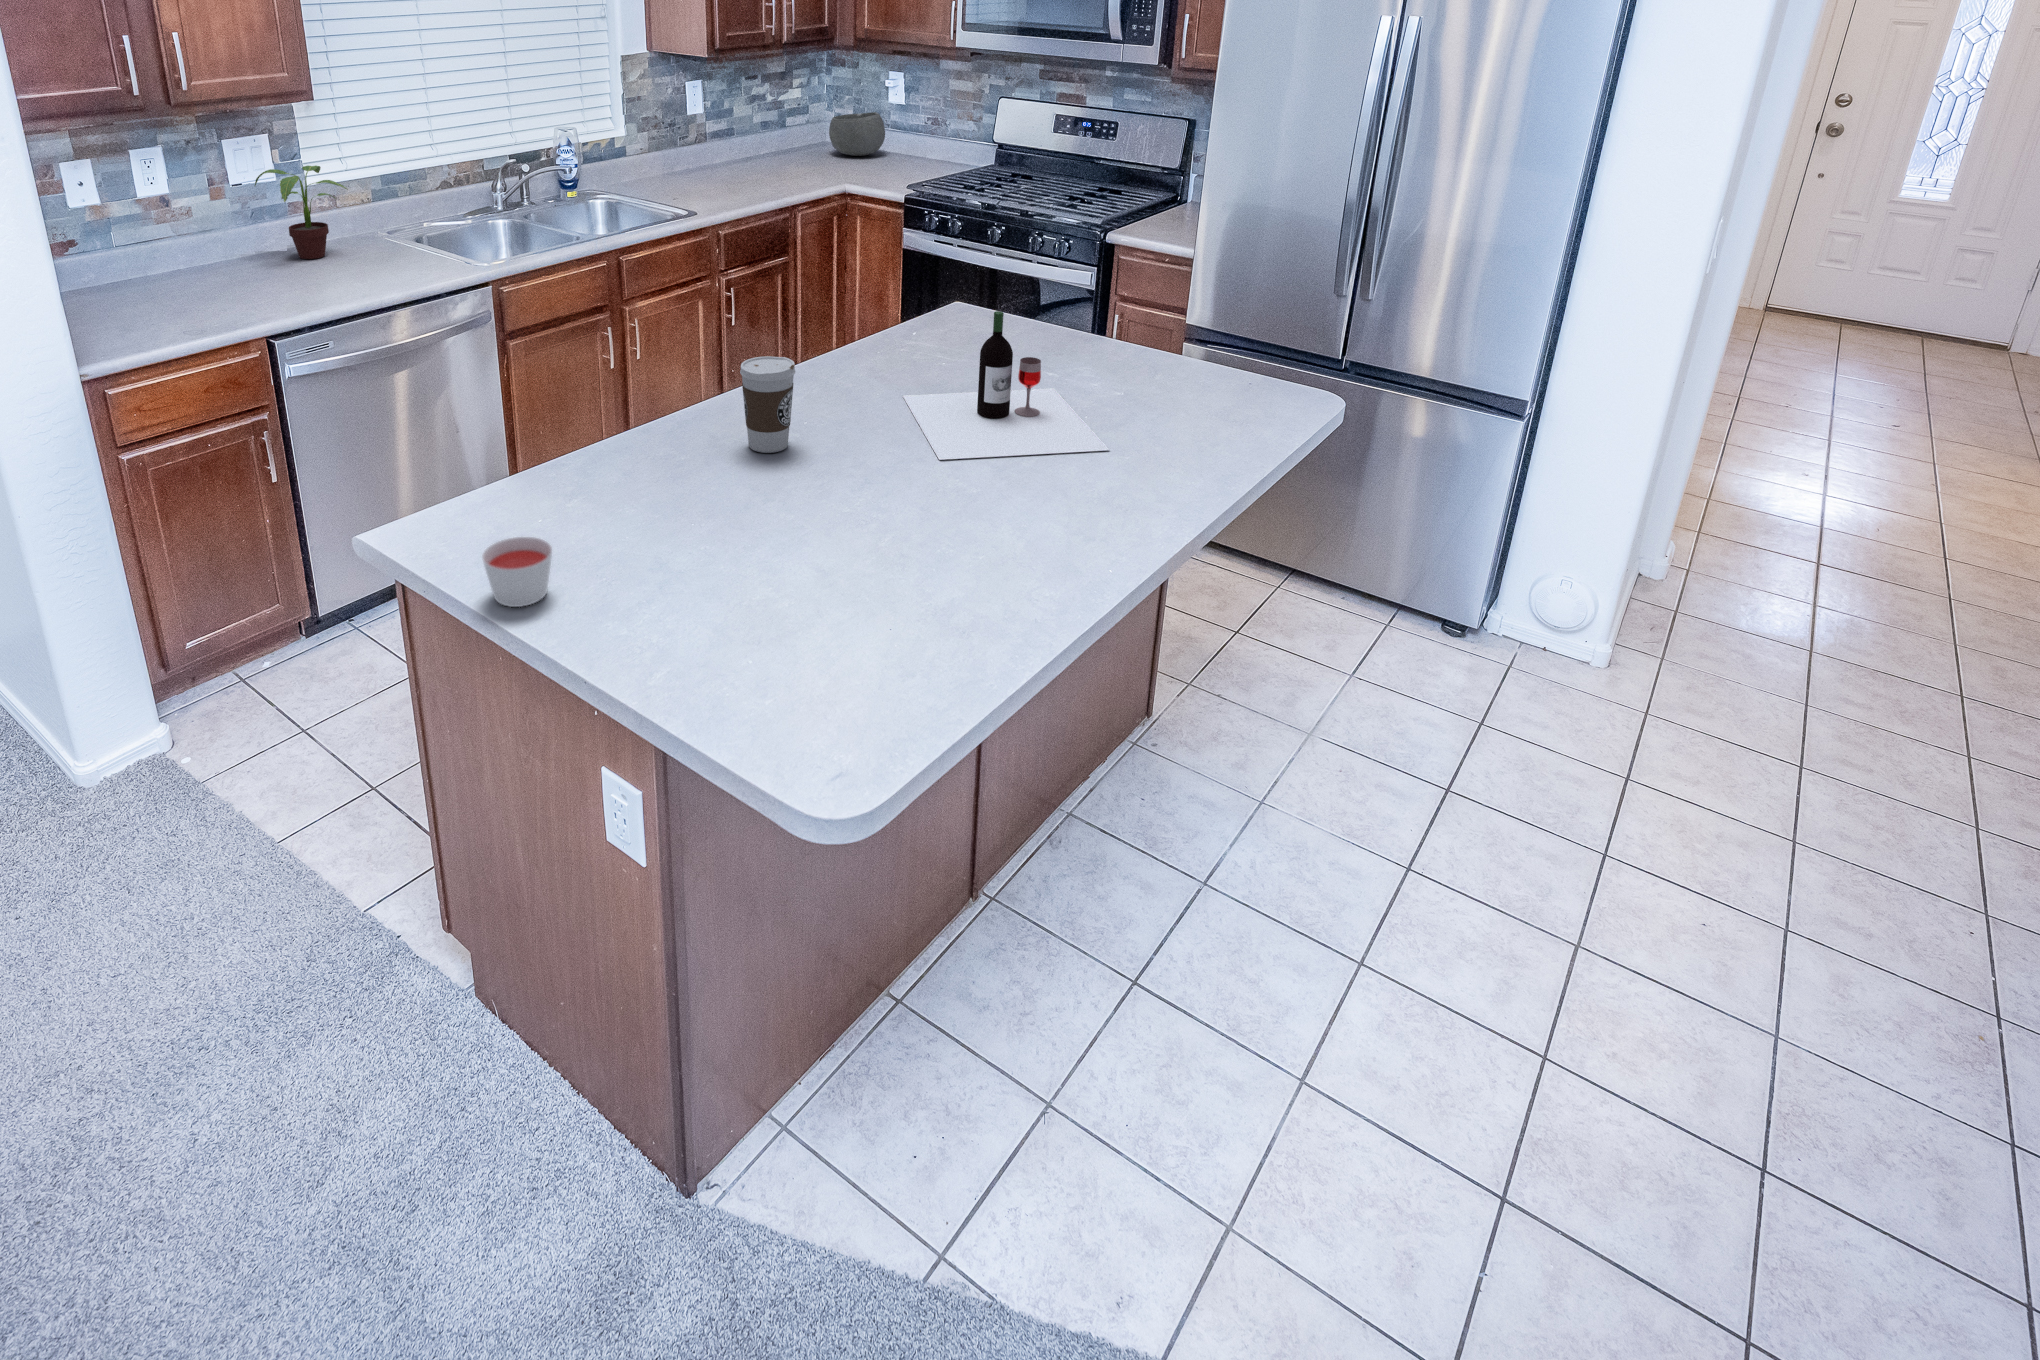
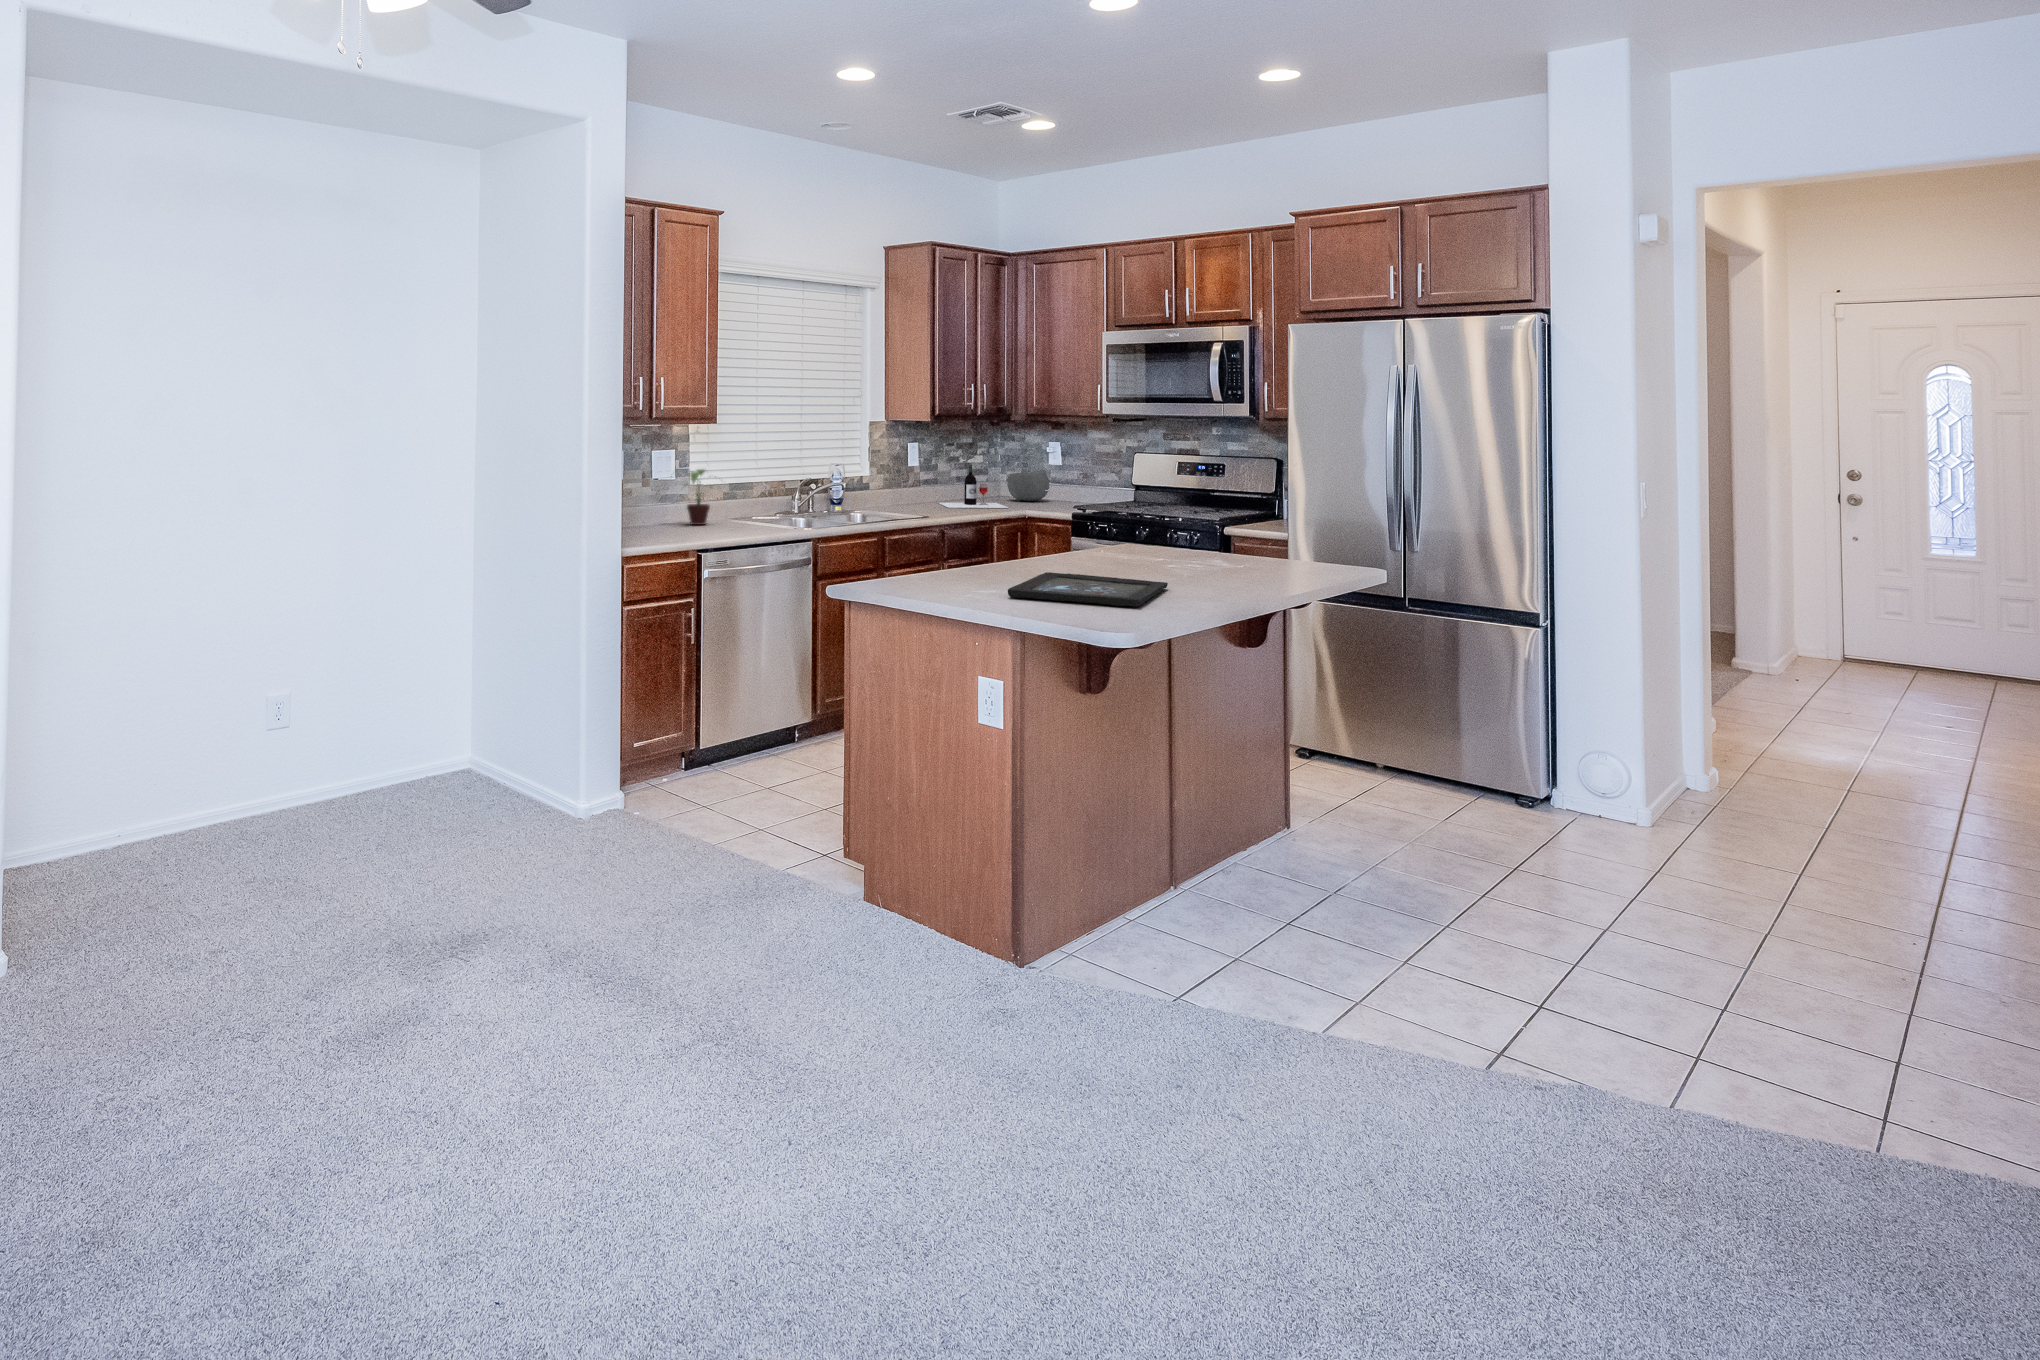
wine bottle: present [903,311,1109,460] -> present [939,465,1008,508]
coffee cup: present [740,356,795,453] -> none [1016,522,1047,572]
tray: none [666,482,996,665] -> present [1008,572,1168,606]
candle: present [482,537,552,607] -> none [915,567,948,594]

